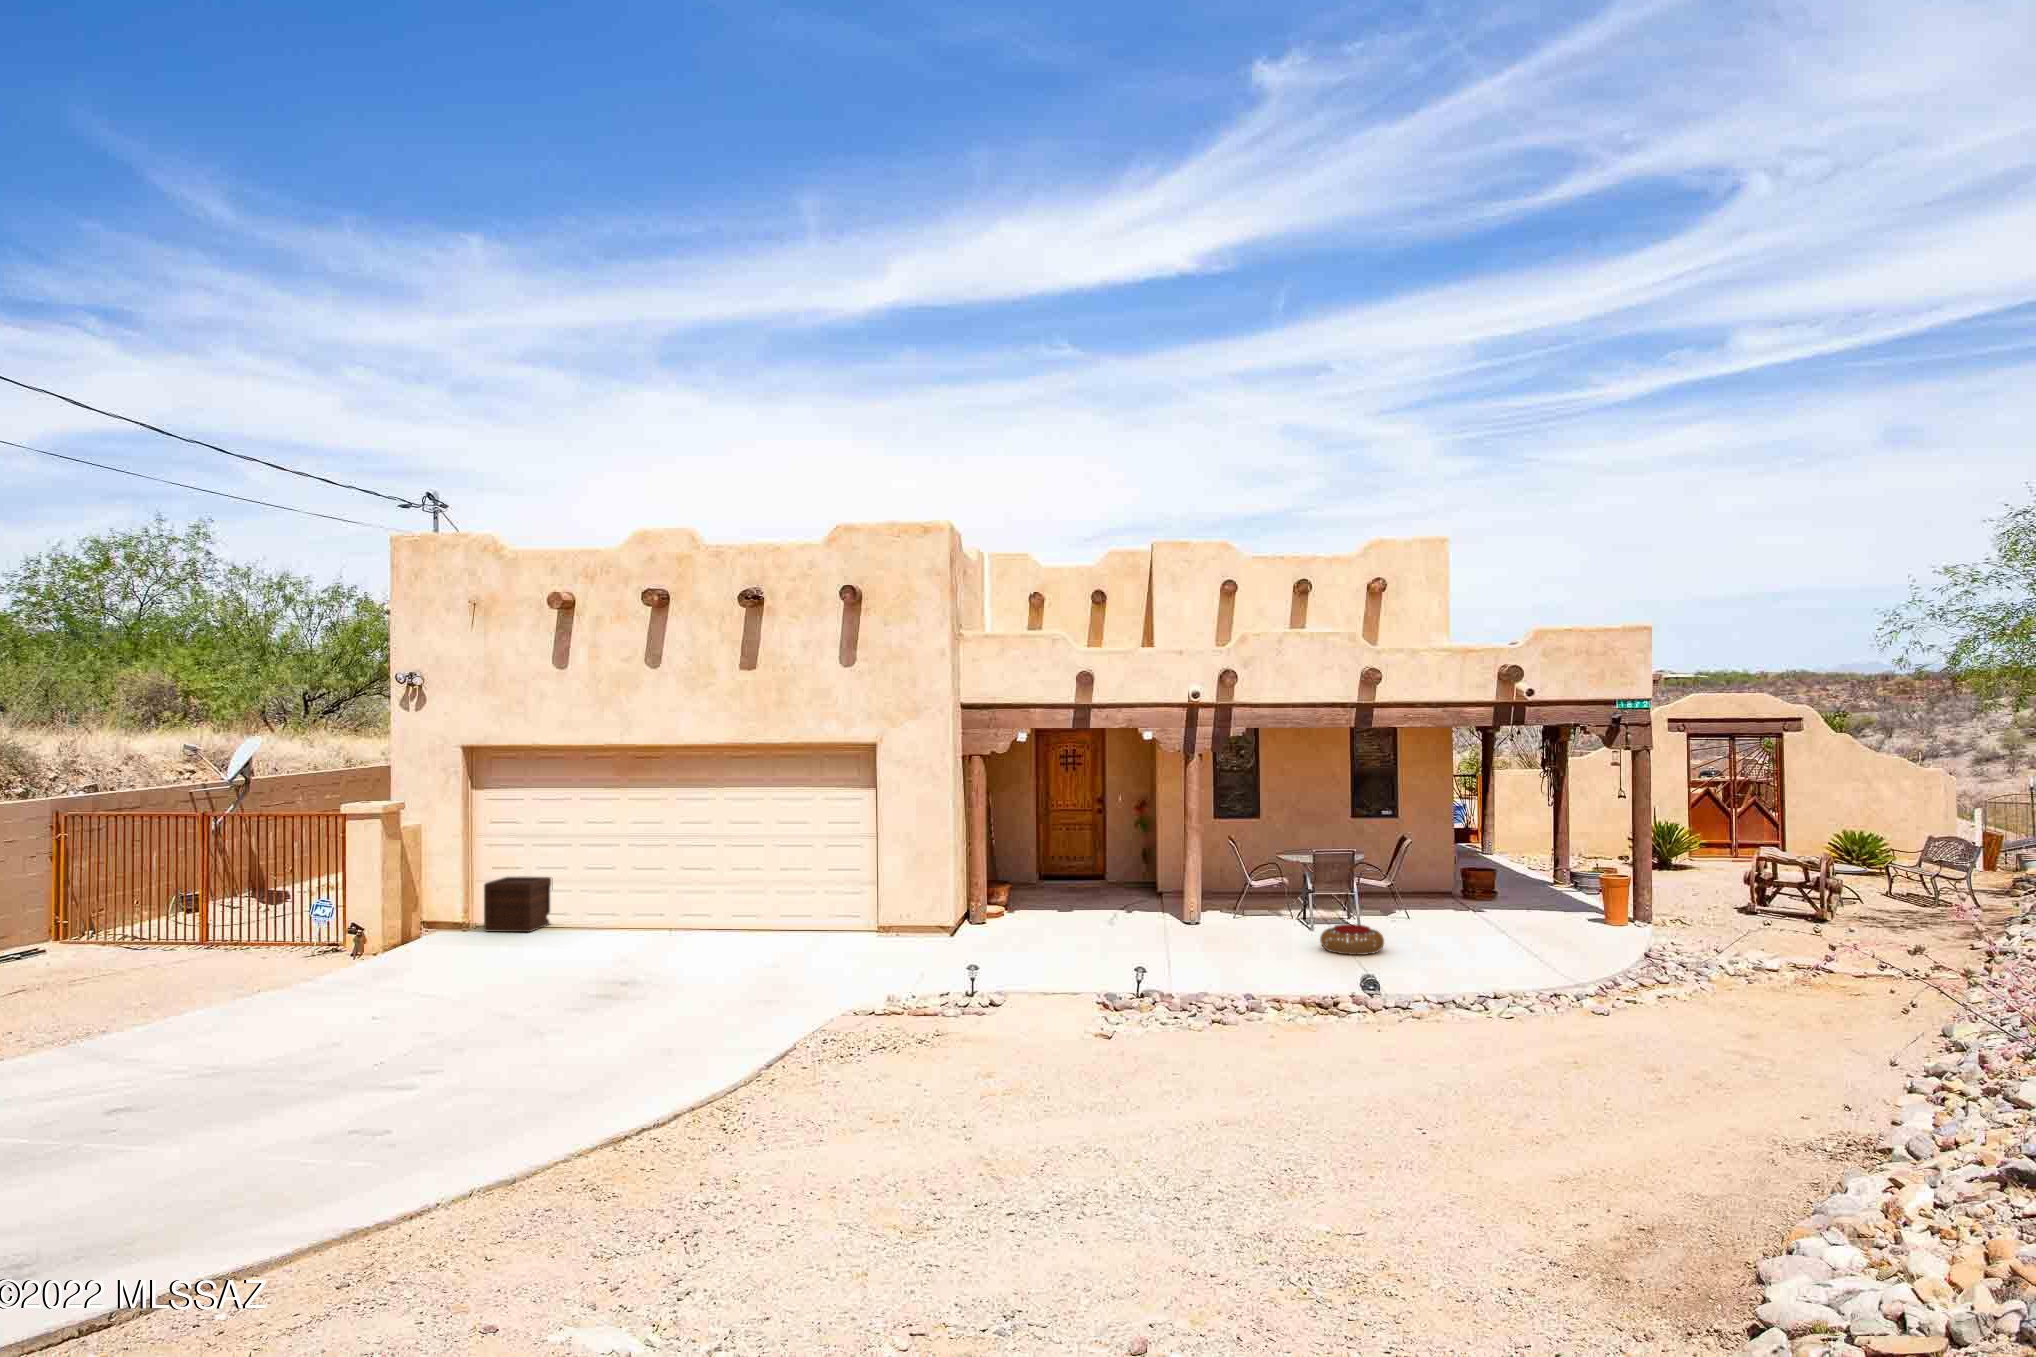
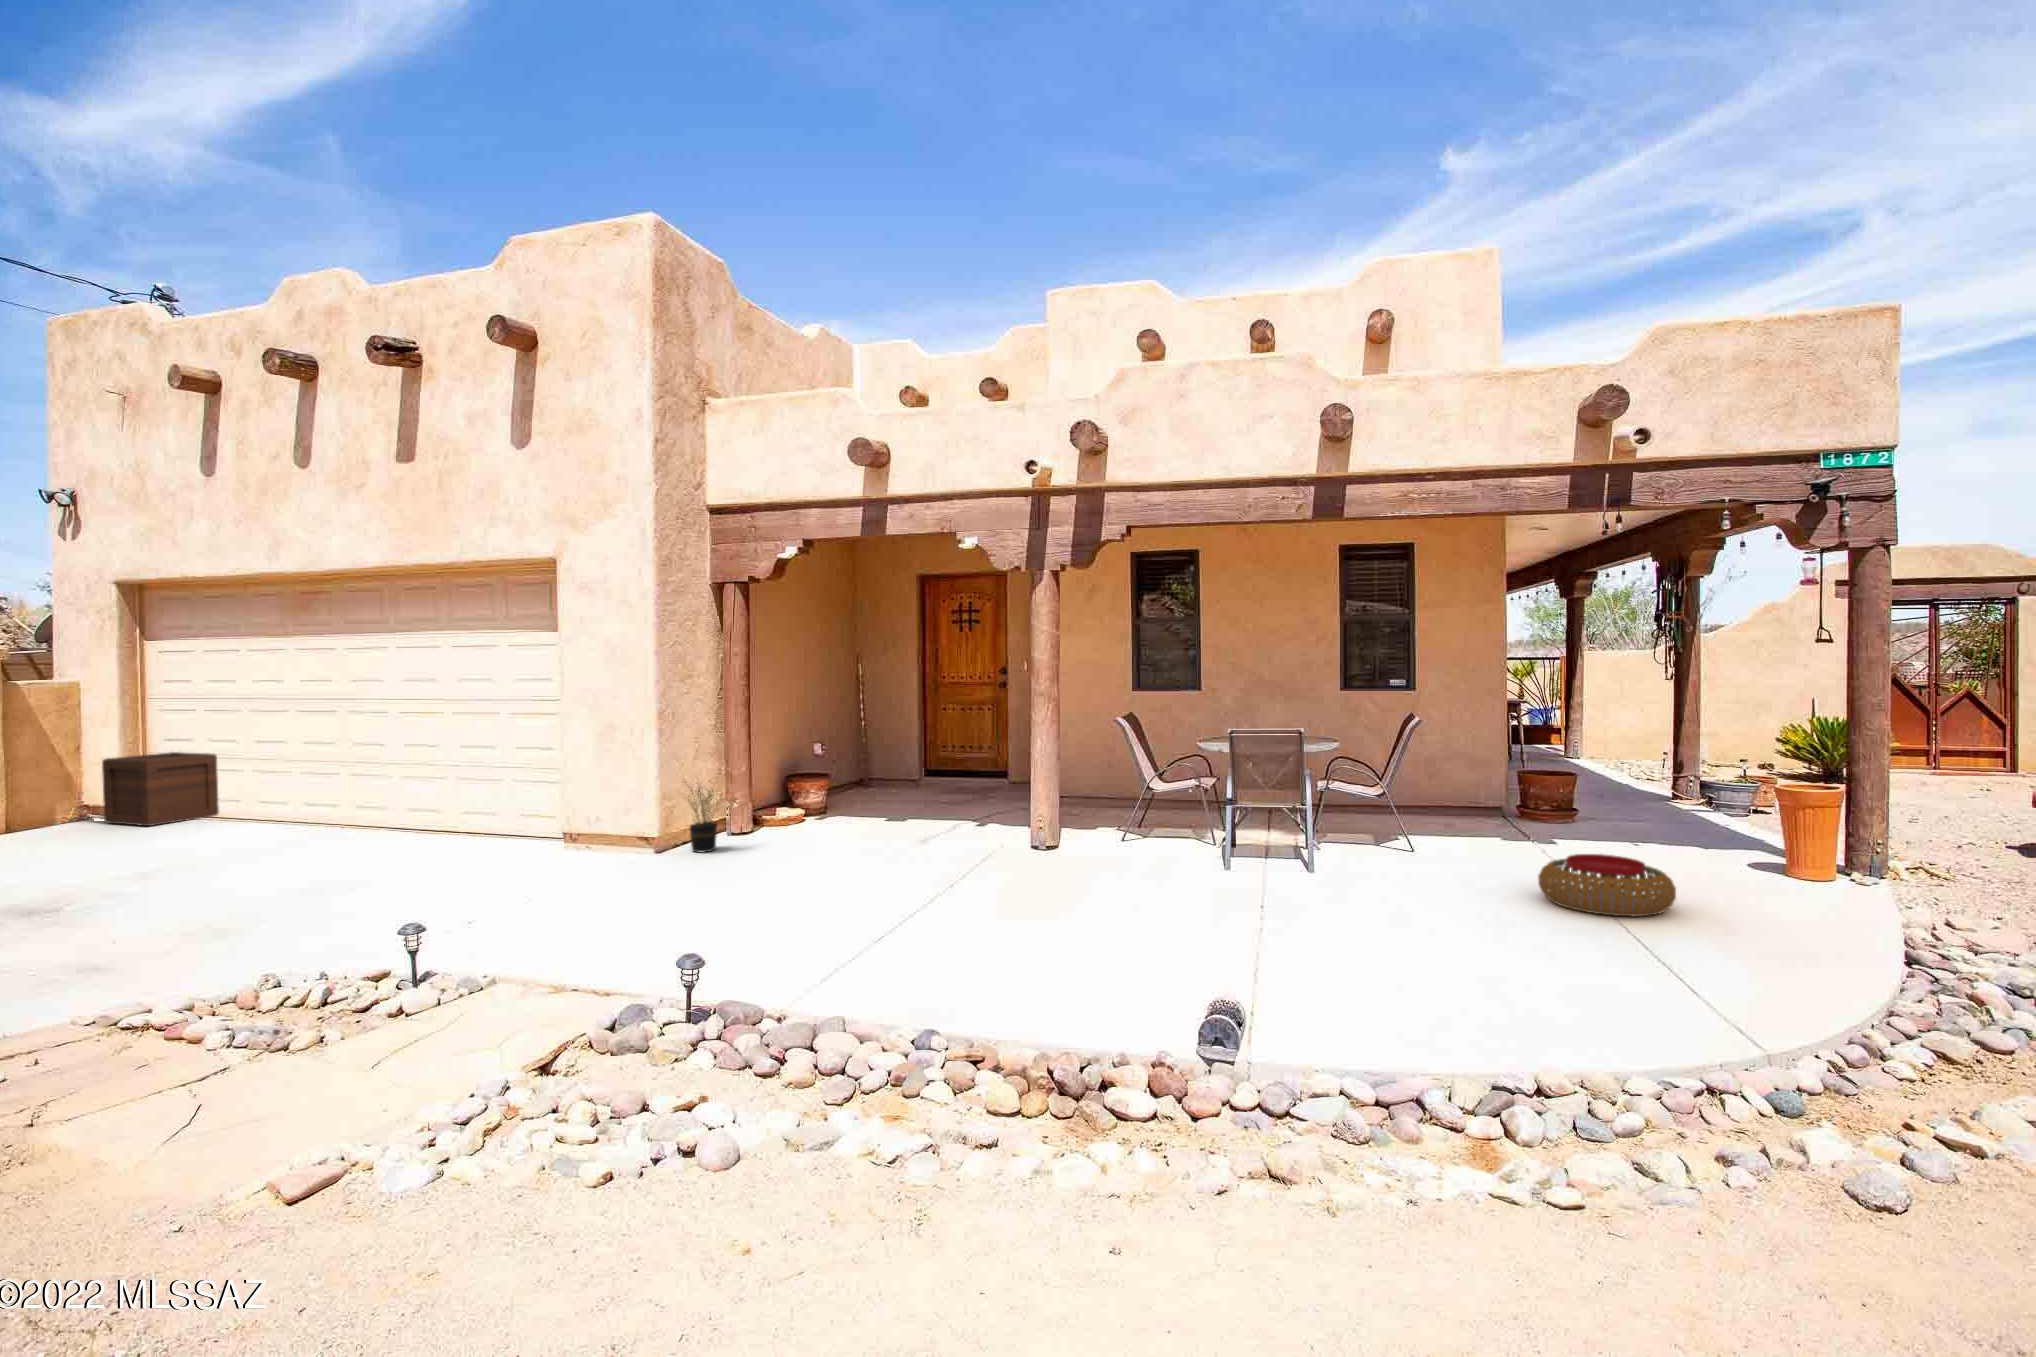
potted plant: none [962,883,994,935] -> present [683,779,719,852]
pouf: present [1320,924,1384,955] -> present [1538,854,1676,916]

